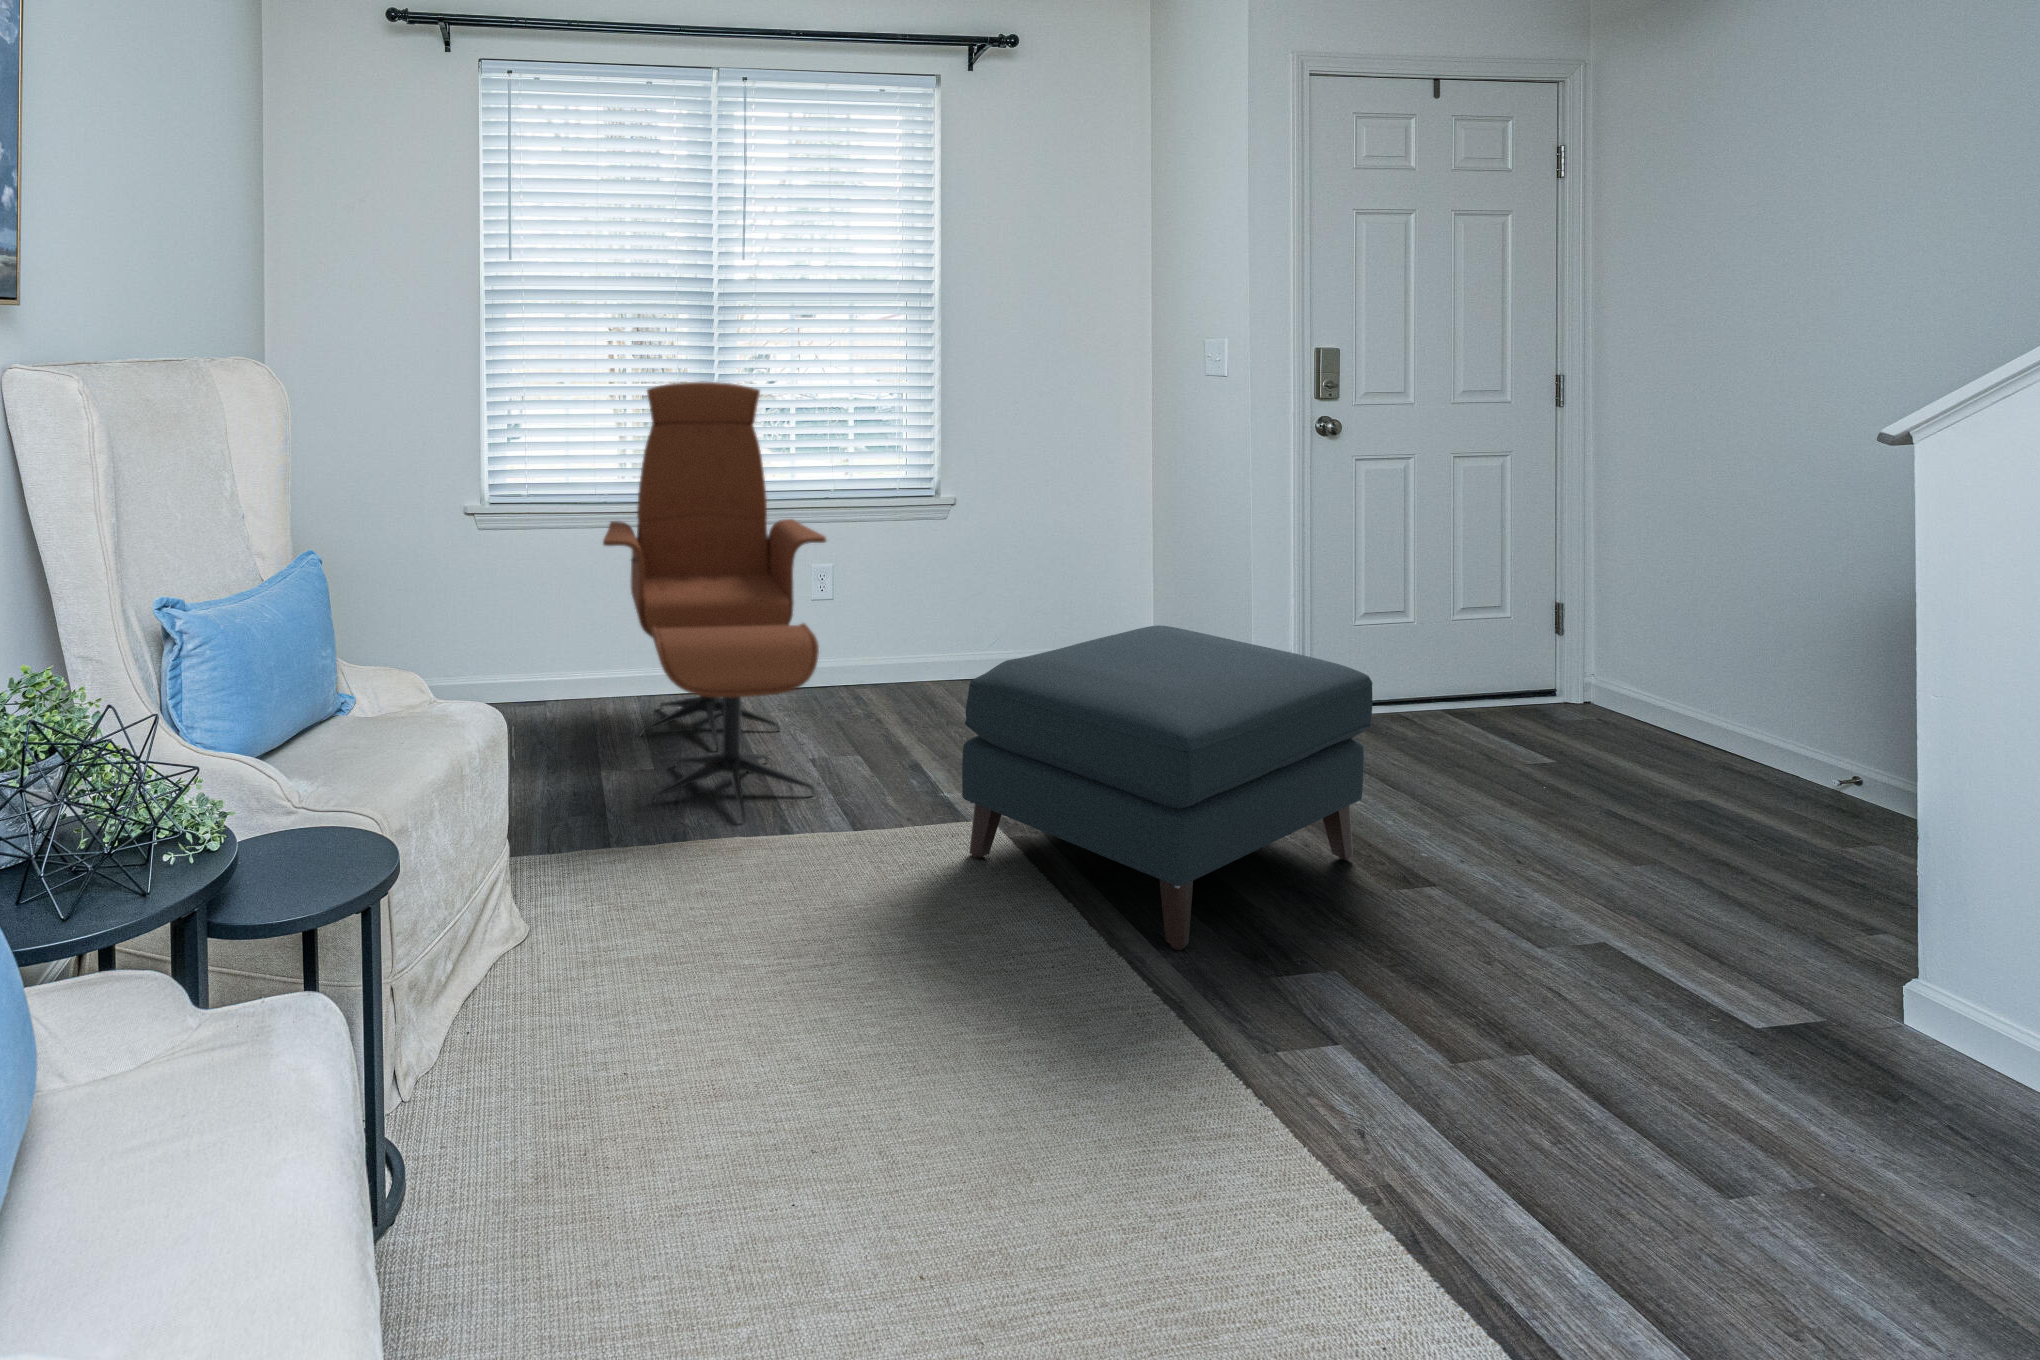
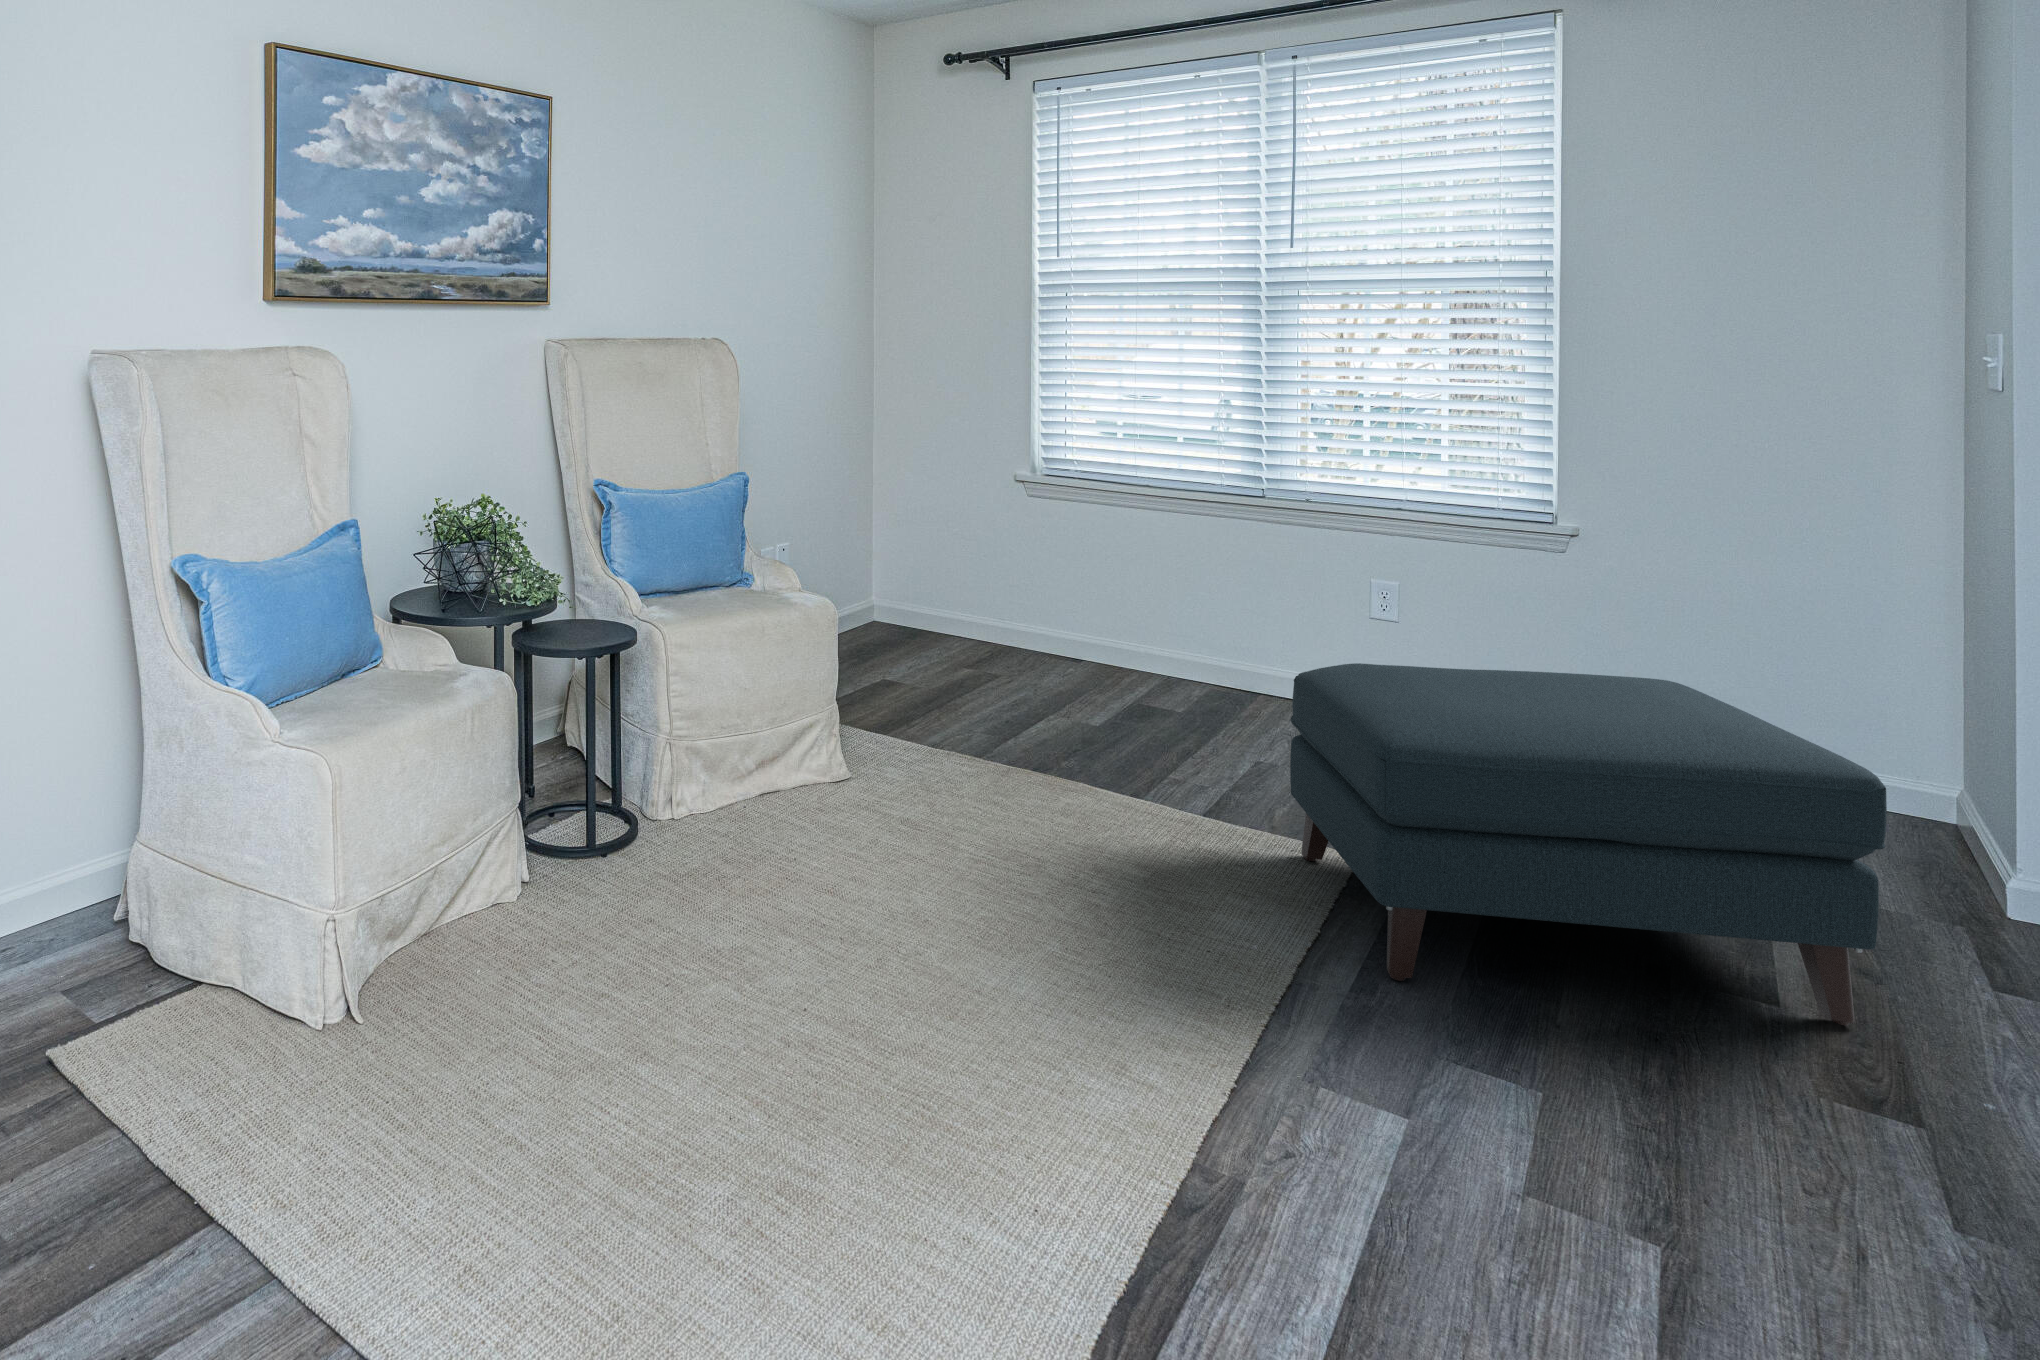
lounge chair: present [603,382,826,821] -> none [1064,371,1336,775]

